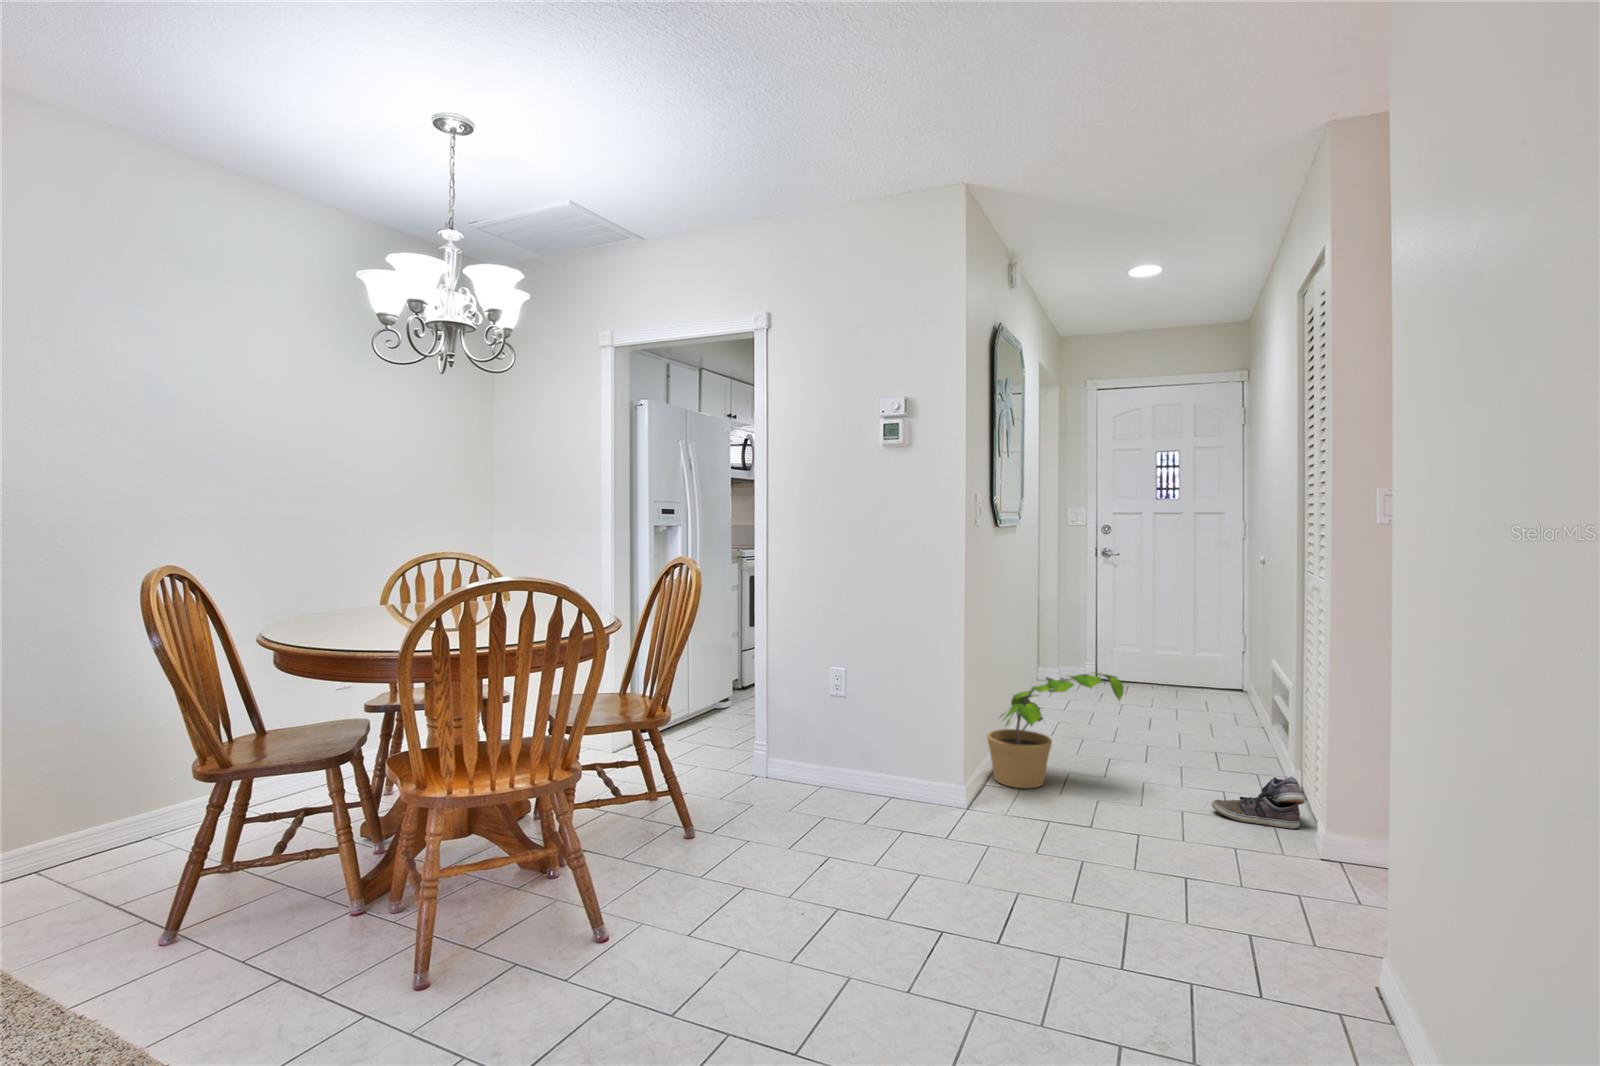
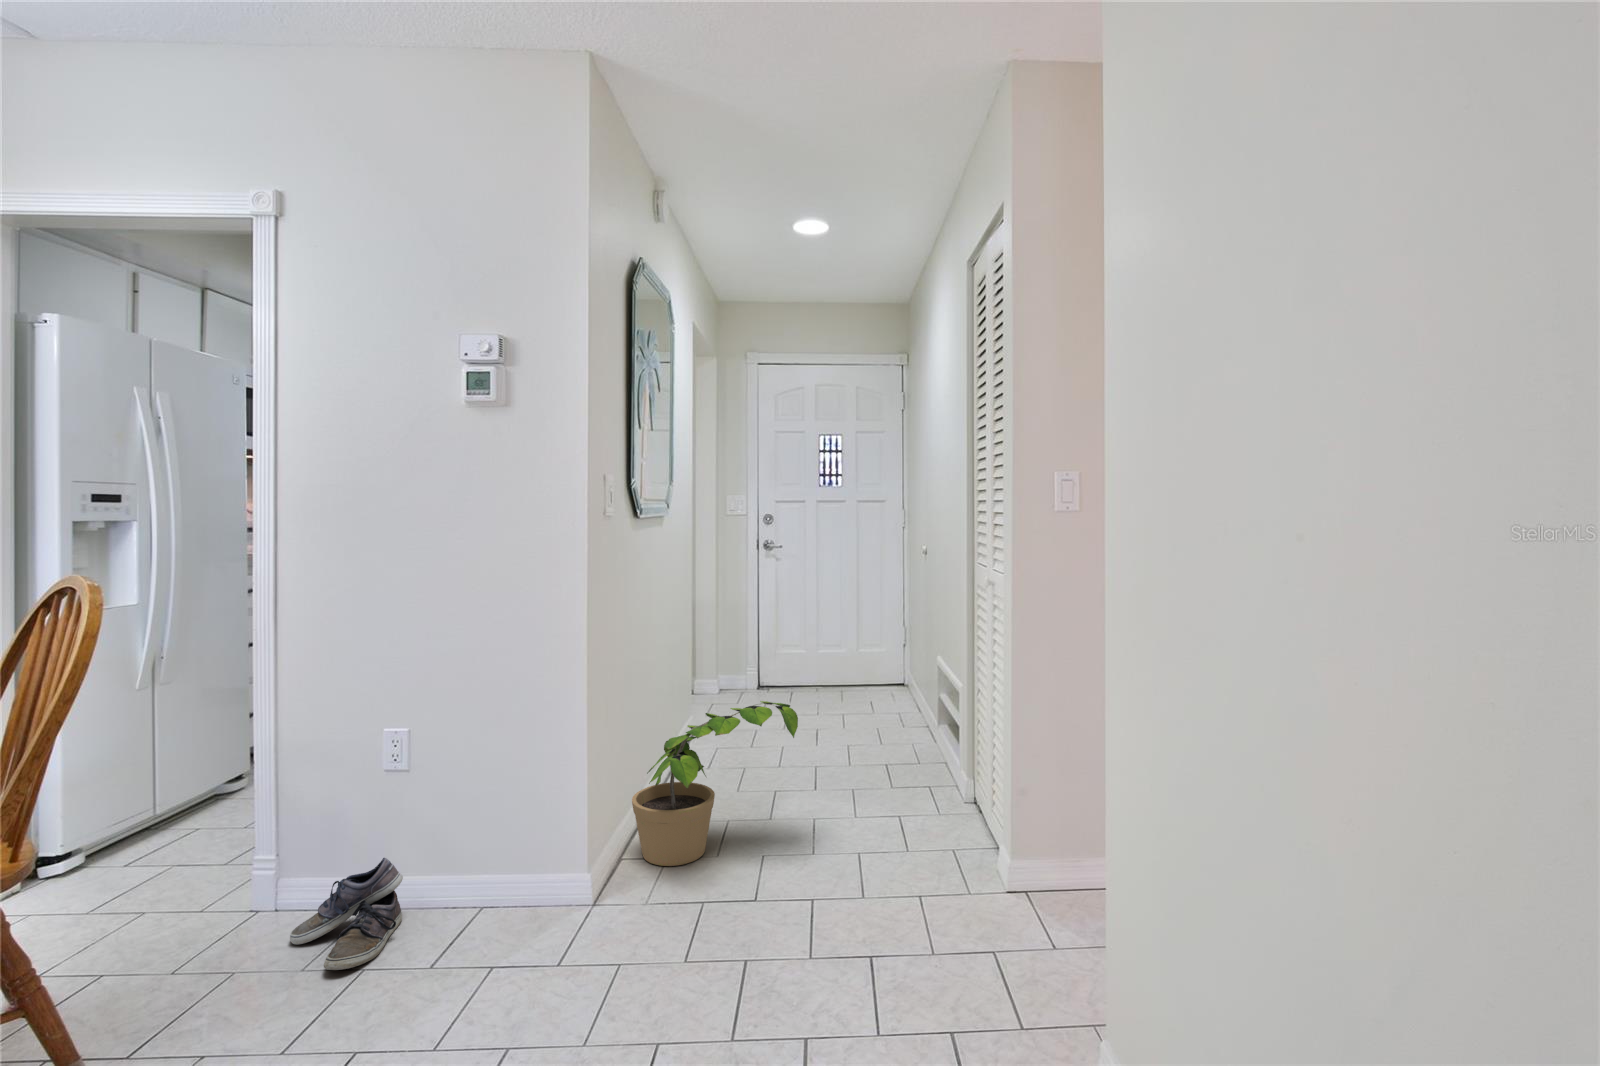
shoe: present [1212,777,1305,829] -> present [290,858,403,970]

